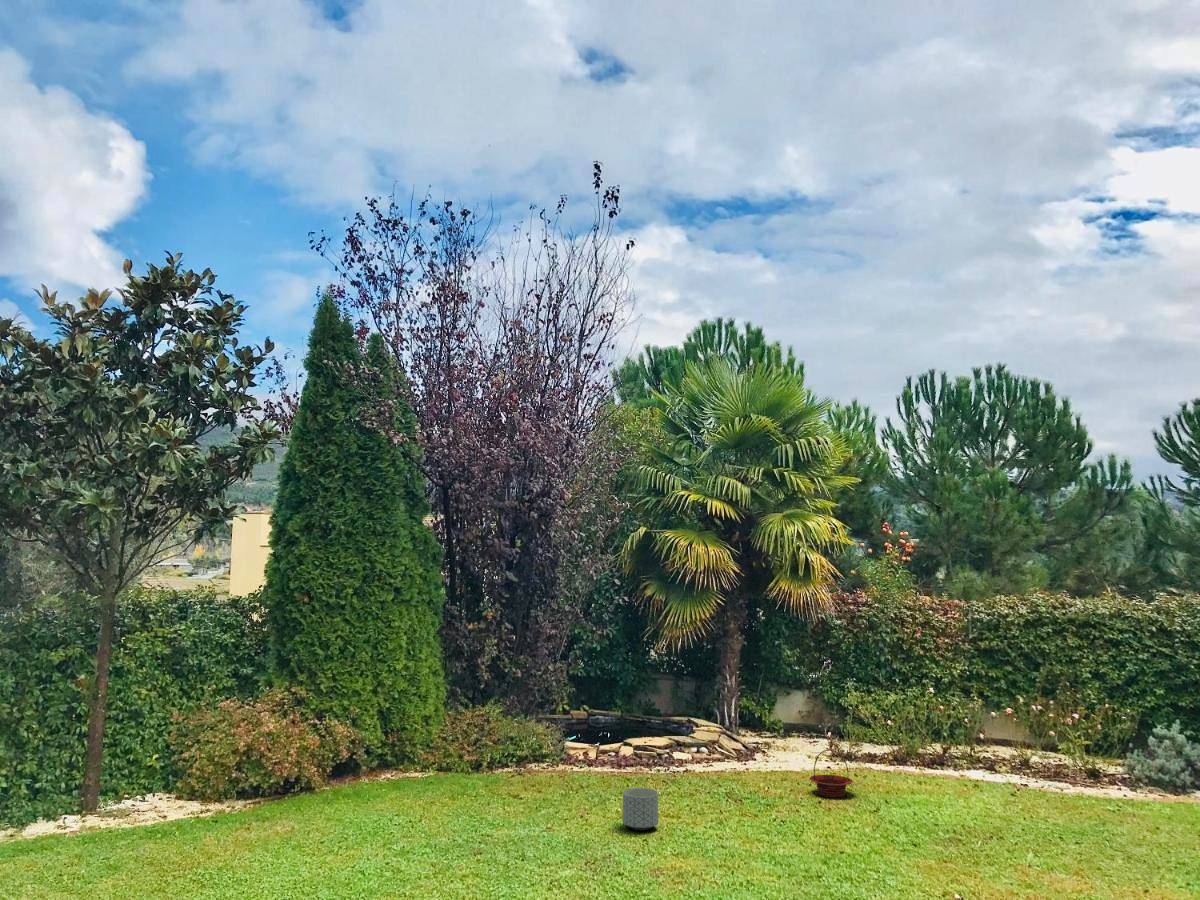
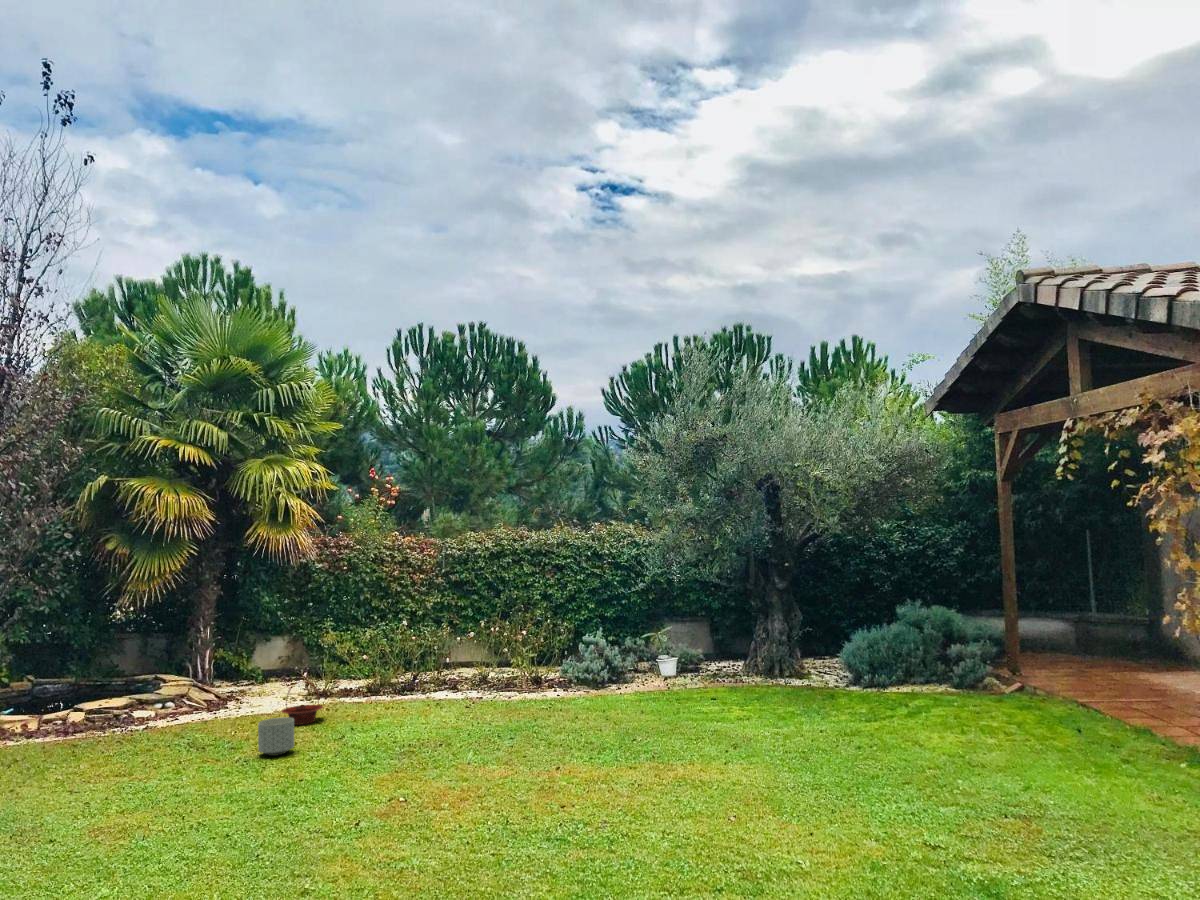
planter: present [623,788,658,831] -> present [258,717,294,756]

